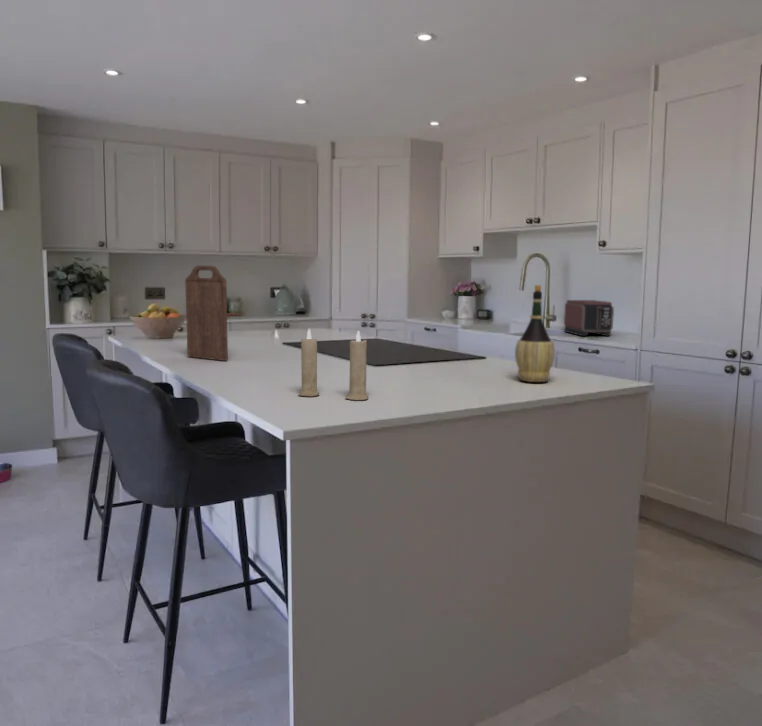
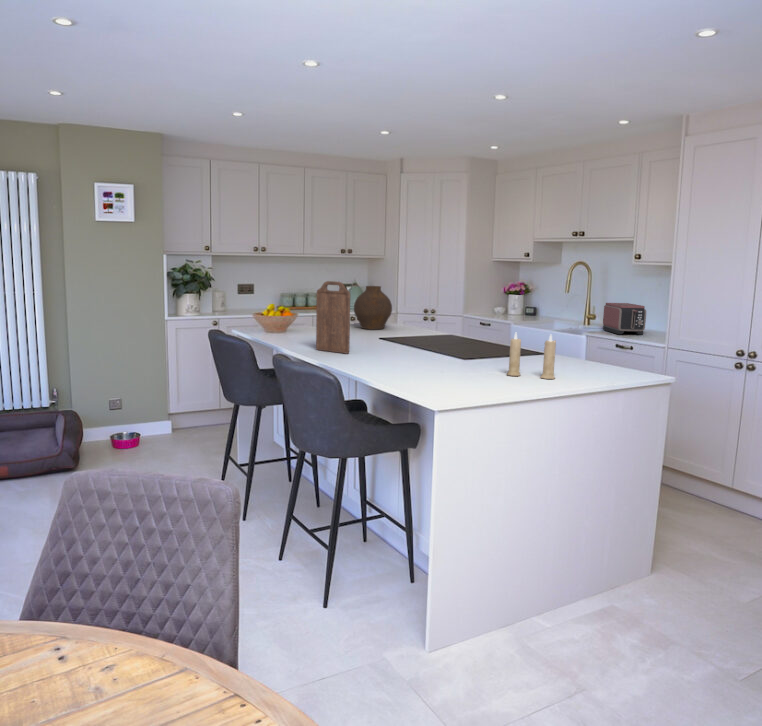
vase: none [262,281,309,334] -> present [354,286,392,329]
wine bottle: present [515,285,555,382] -> none [572,304,602,375]
candle: present [299,329,368,400] -> present [507,333,556,379]

